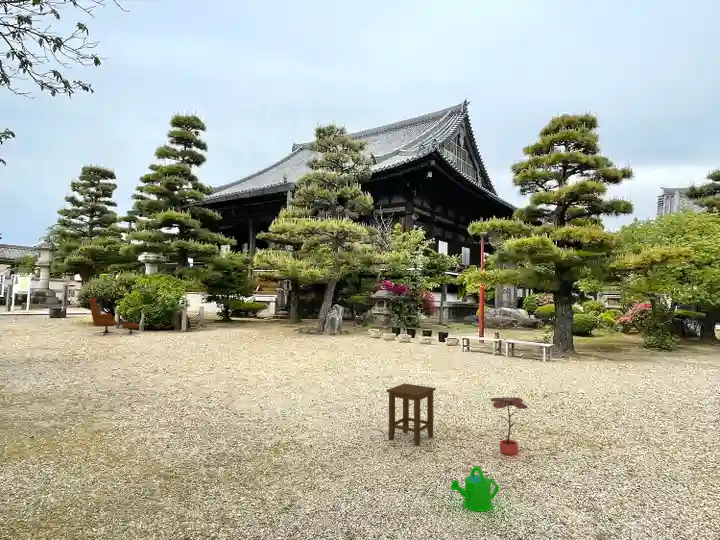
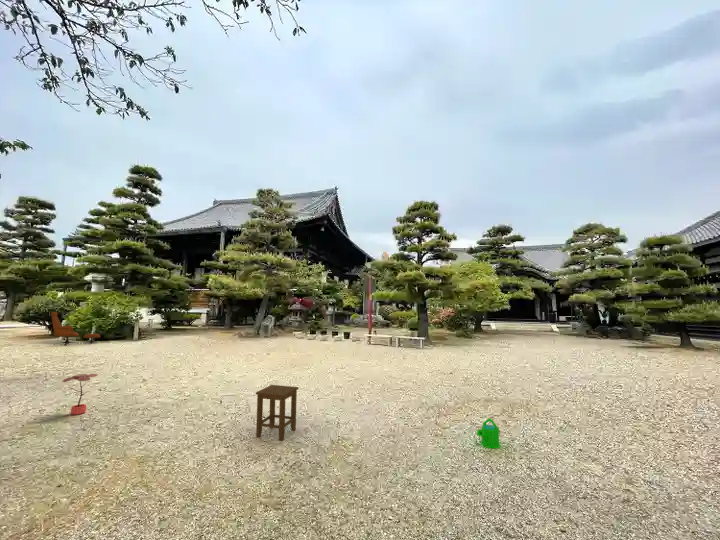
stool: present [387,384,436,446] -> present [256,385,299,441]
potted plant: present [490,397,528,455] -> present [63,374,97,415]

